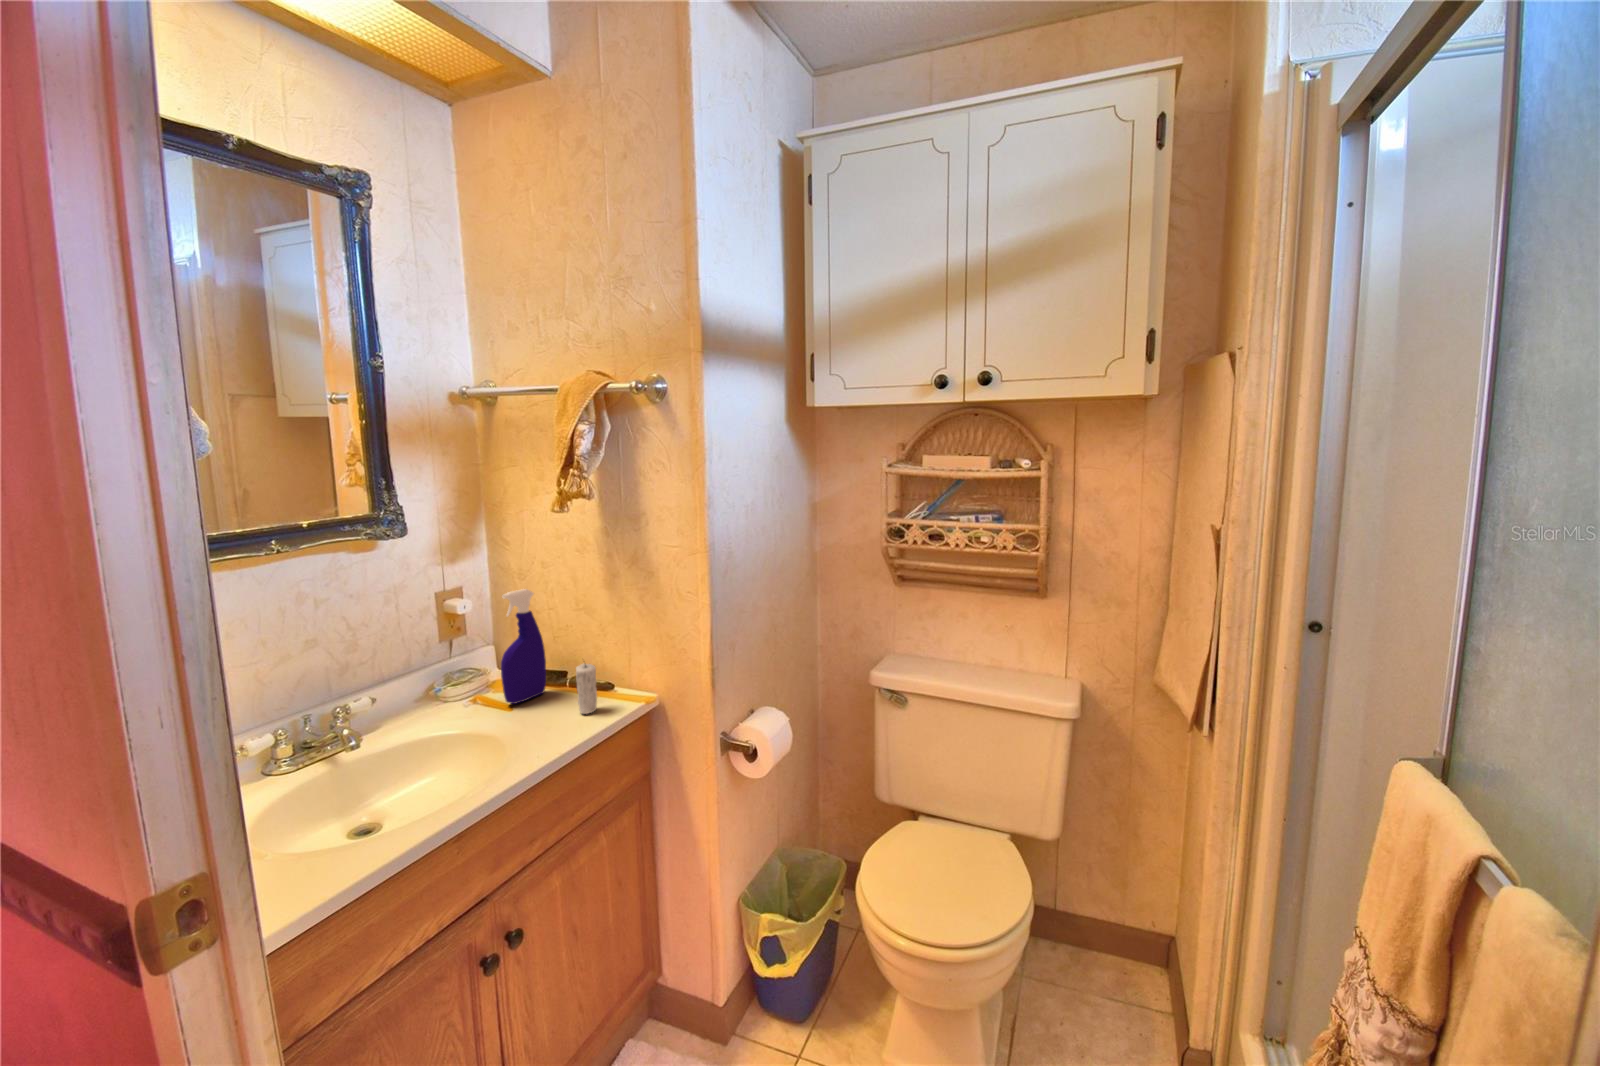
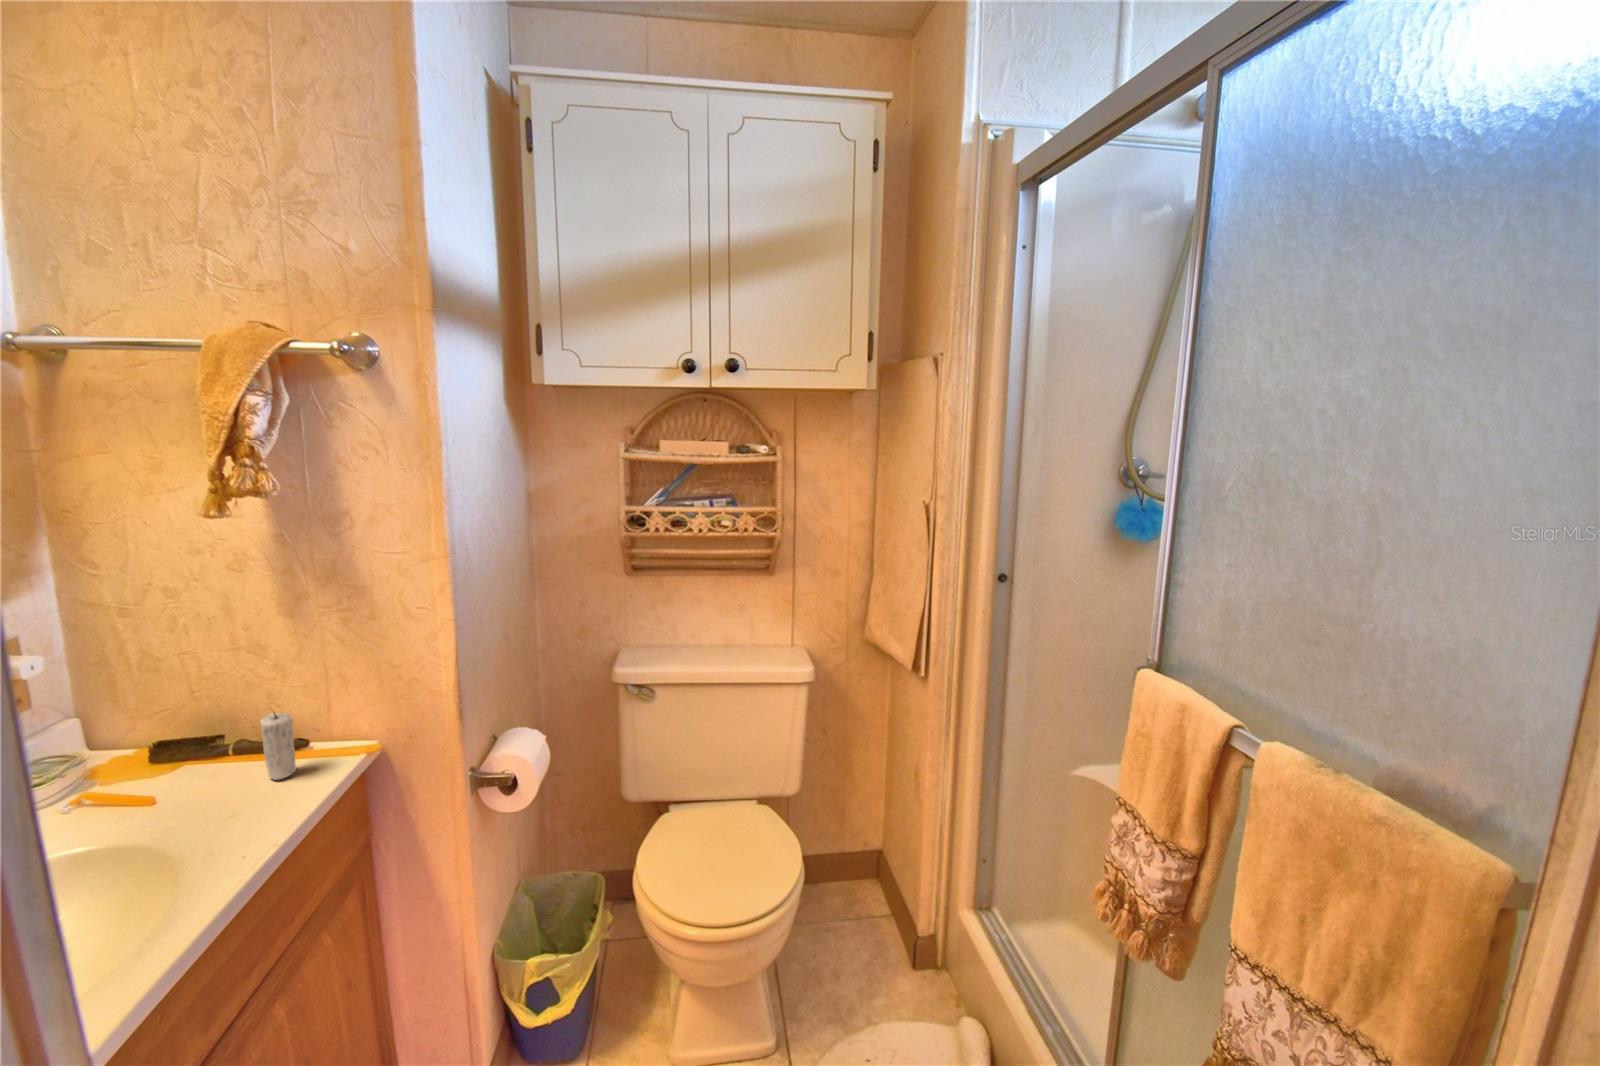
spray bottle: present [501,589,546,704] -> none [116,625,195,789]

